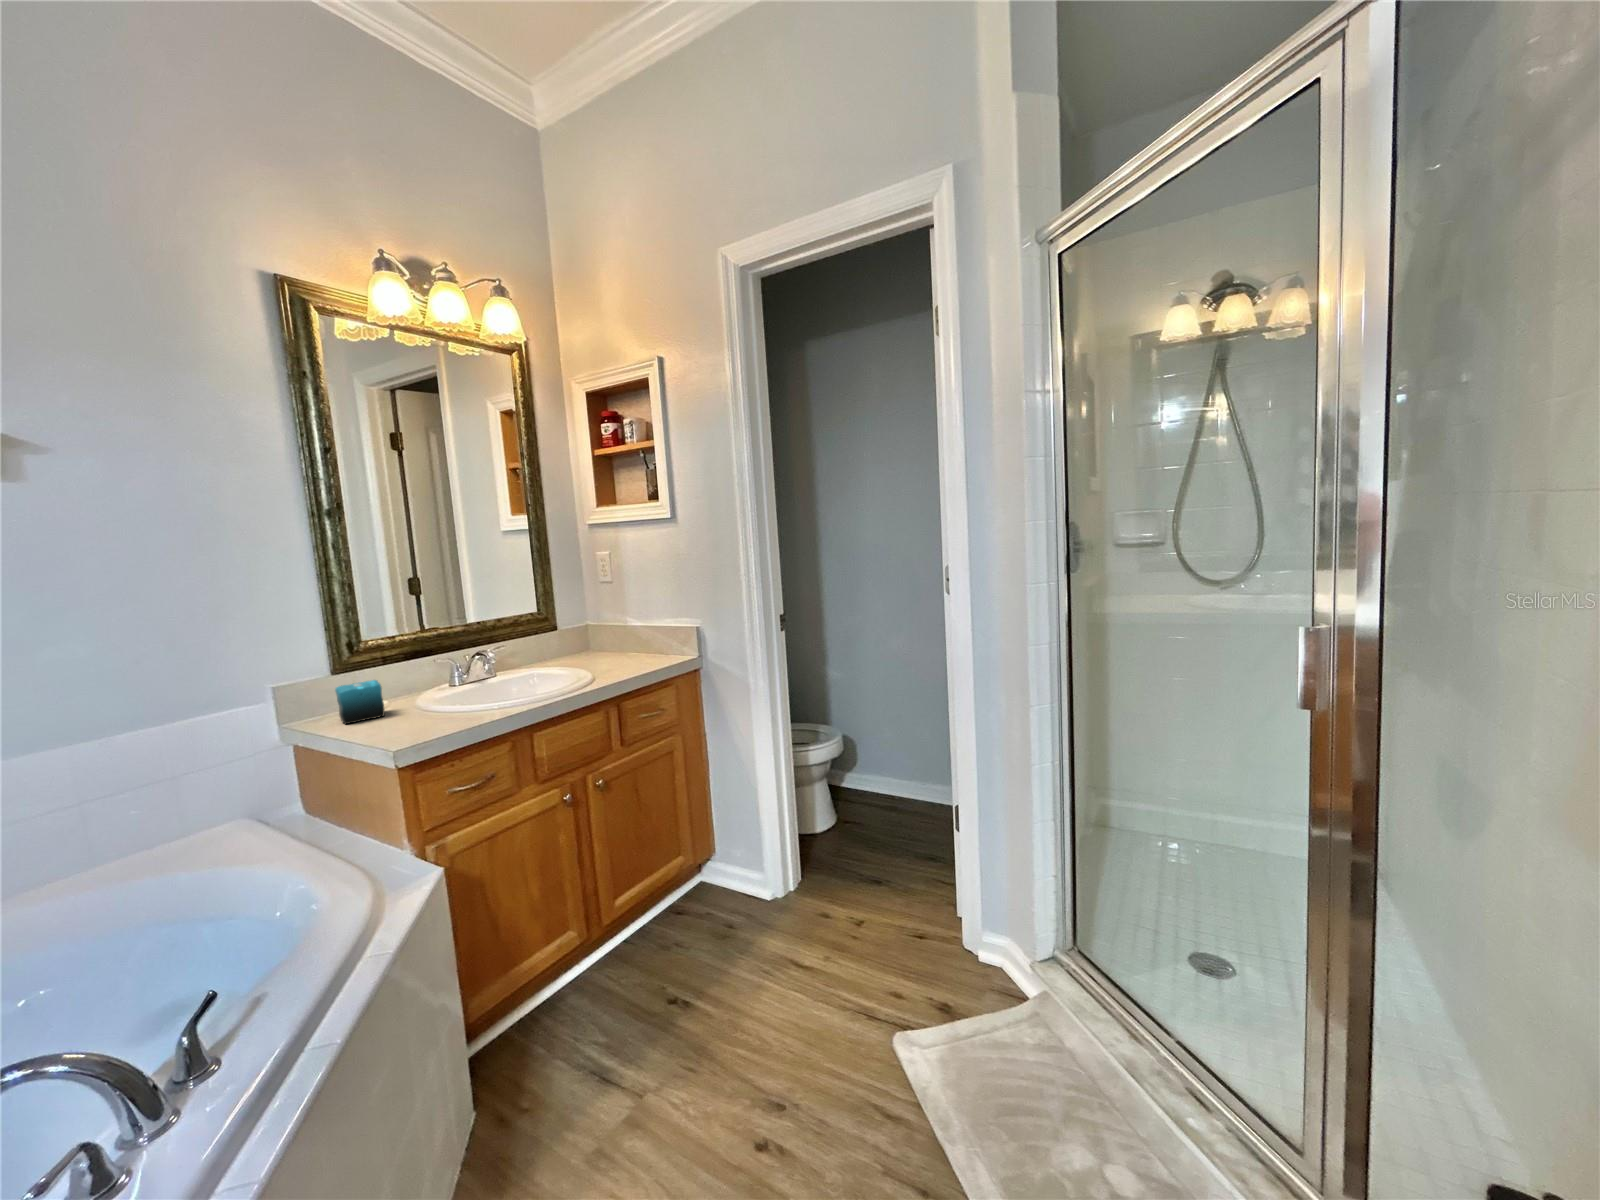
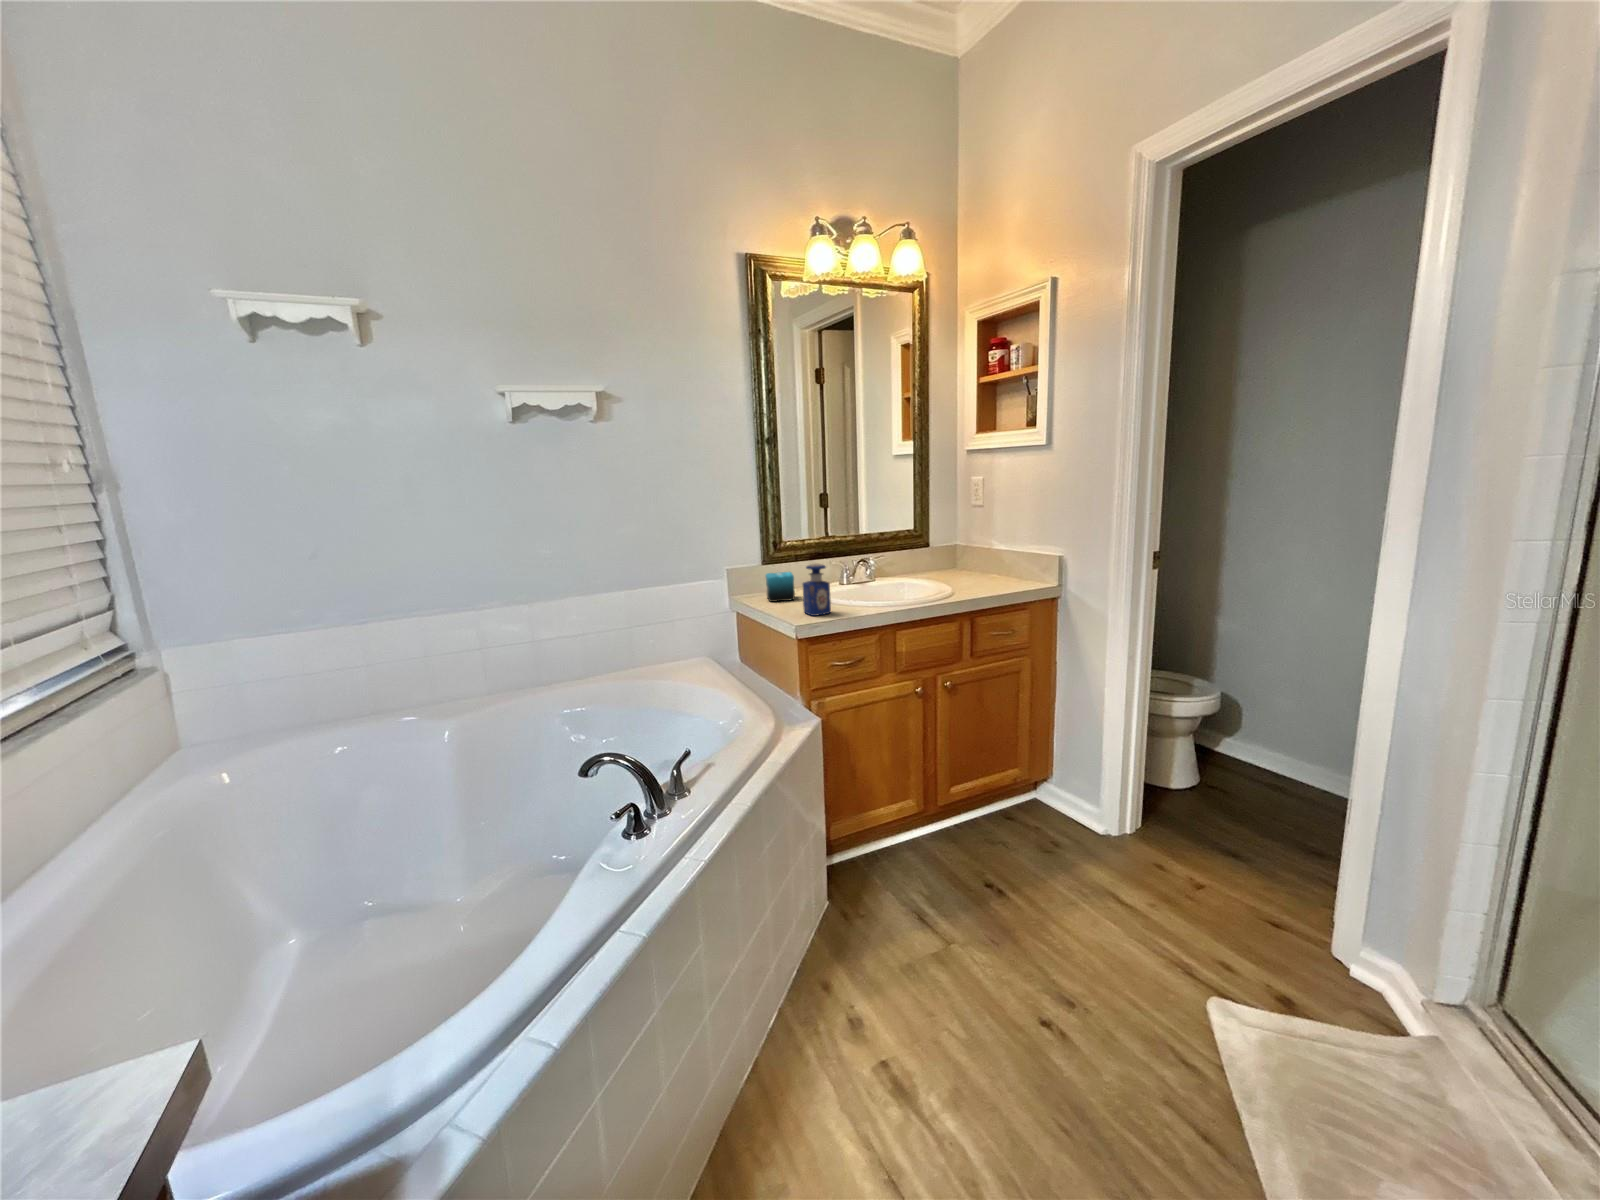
perfume bottle: none [395,666,441,734] -> present [803,564,831,616]

